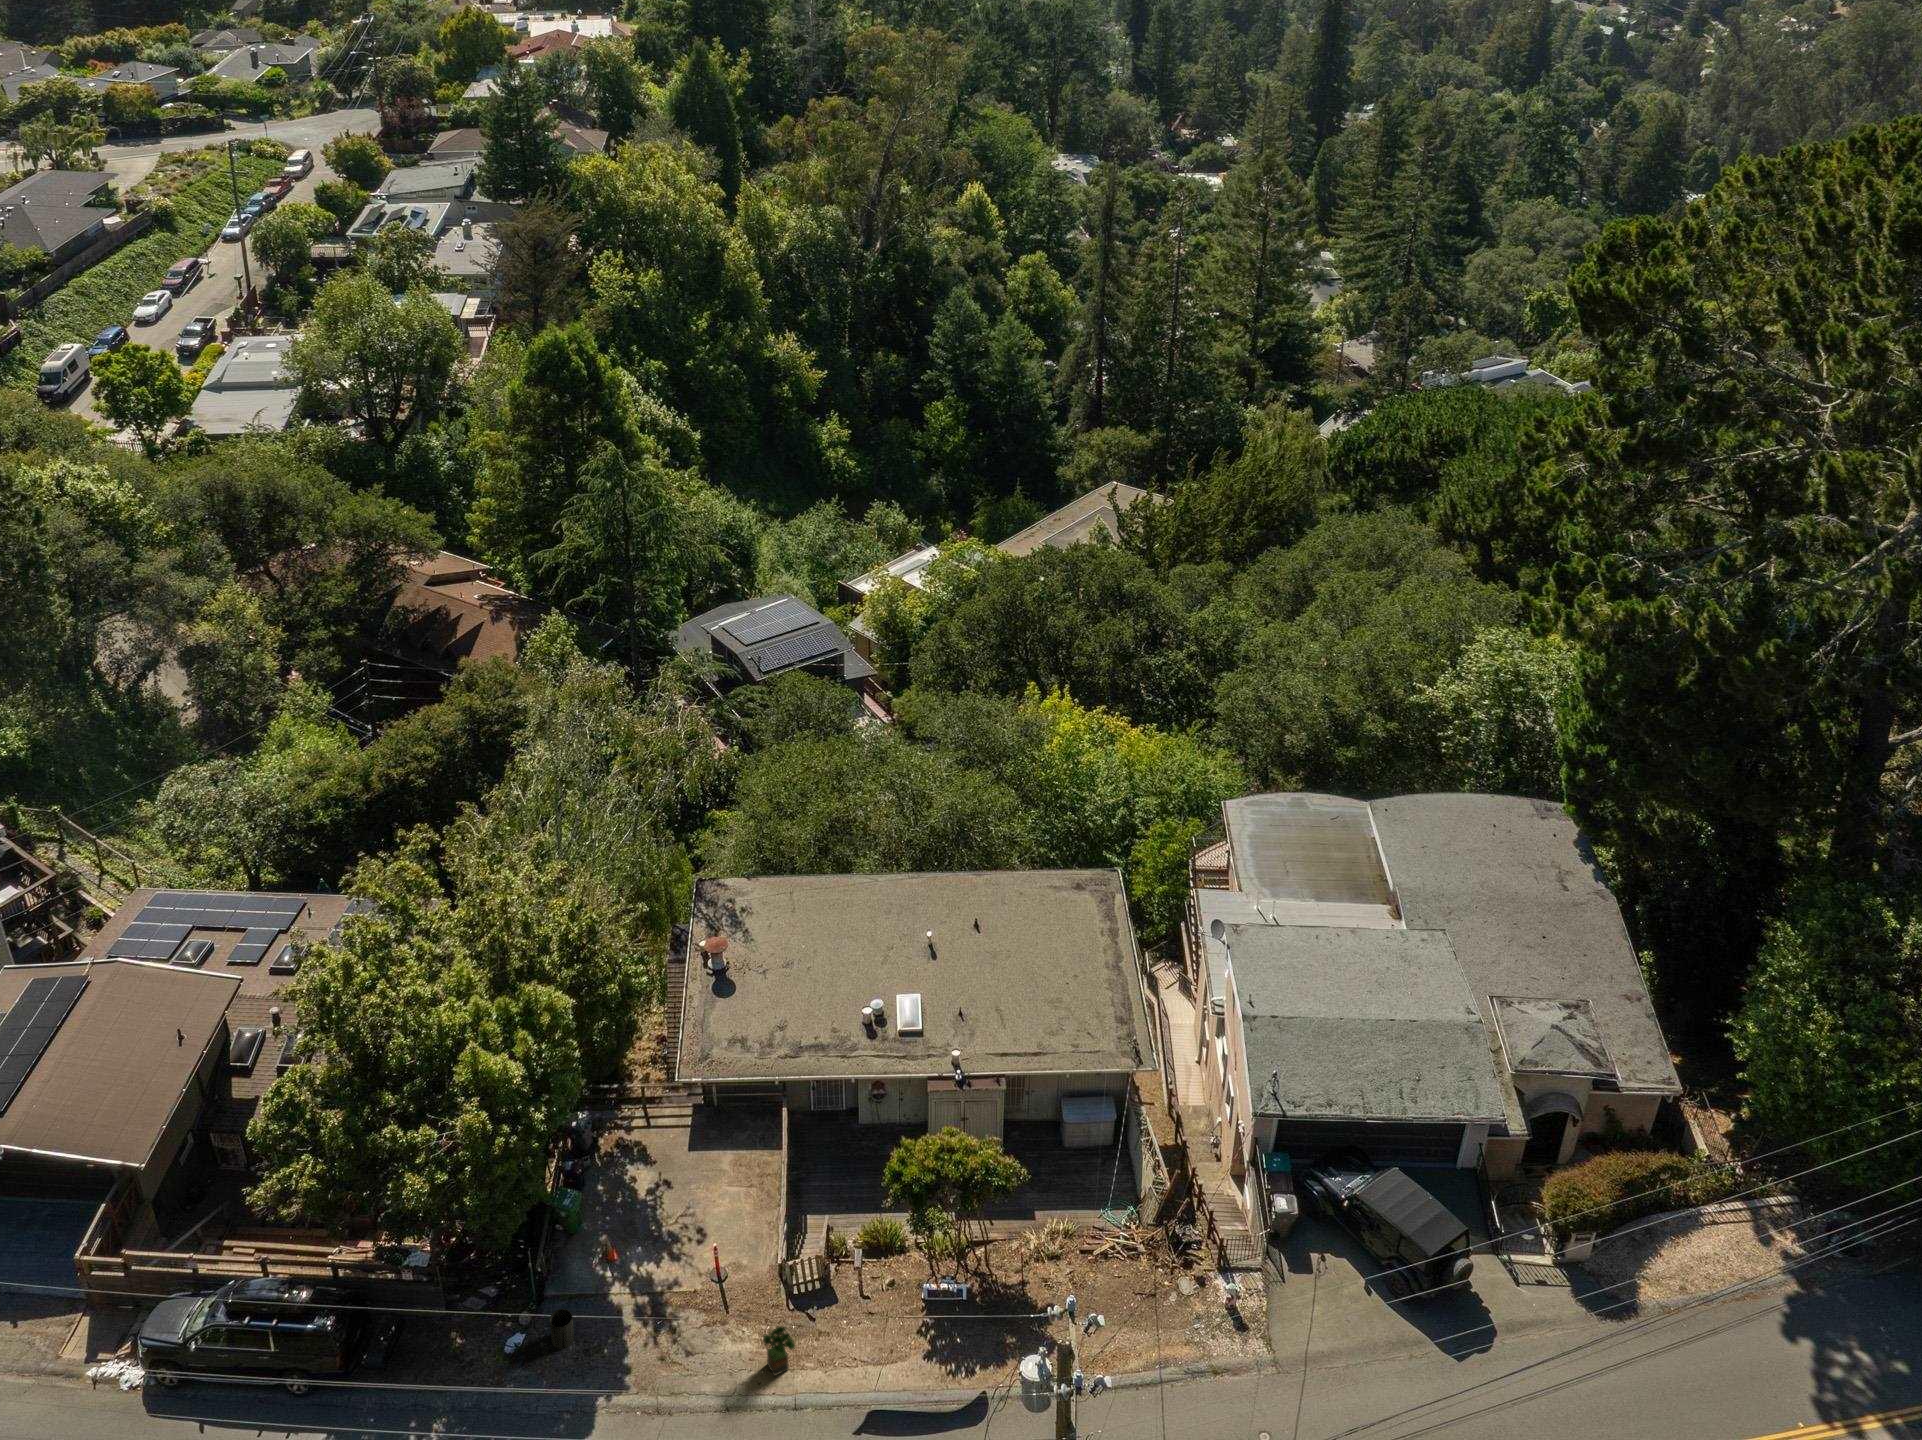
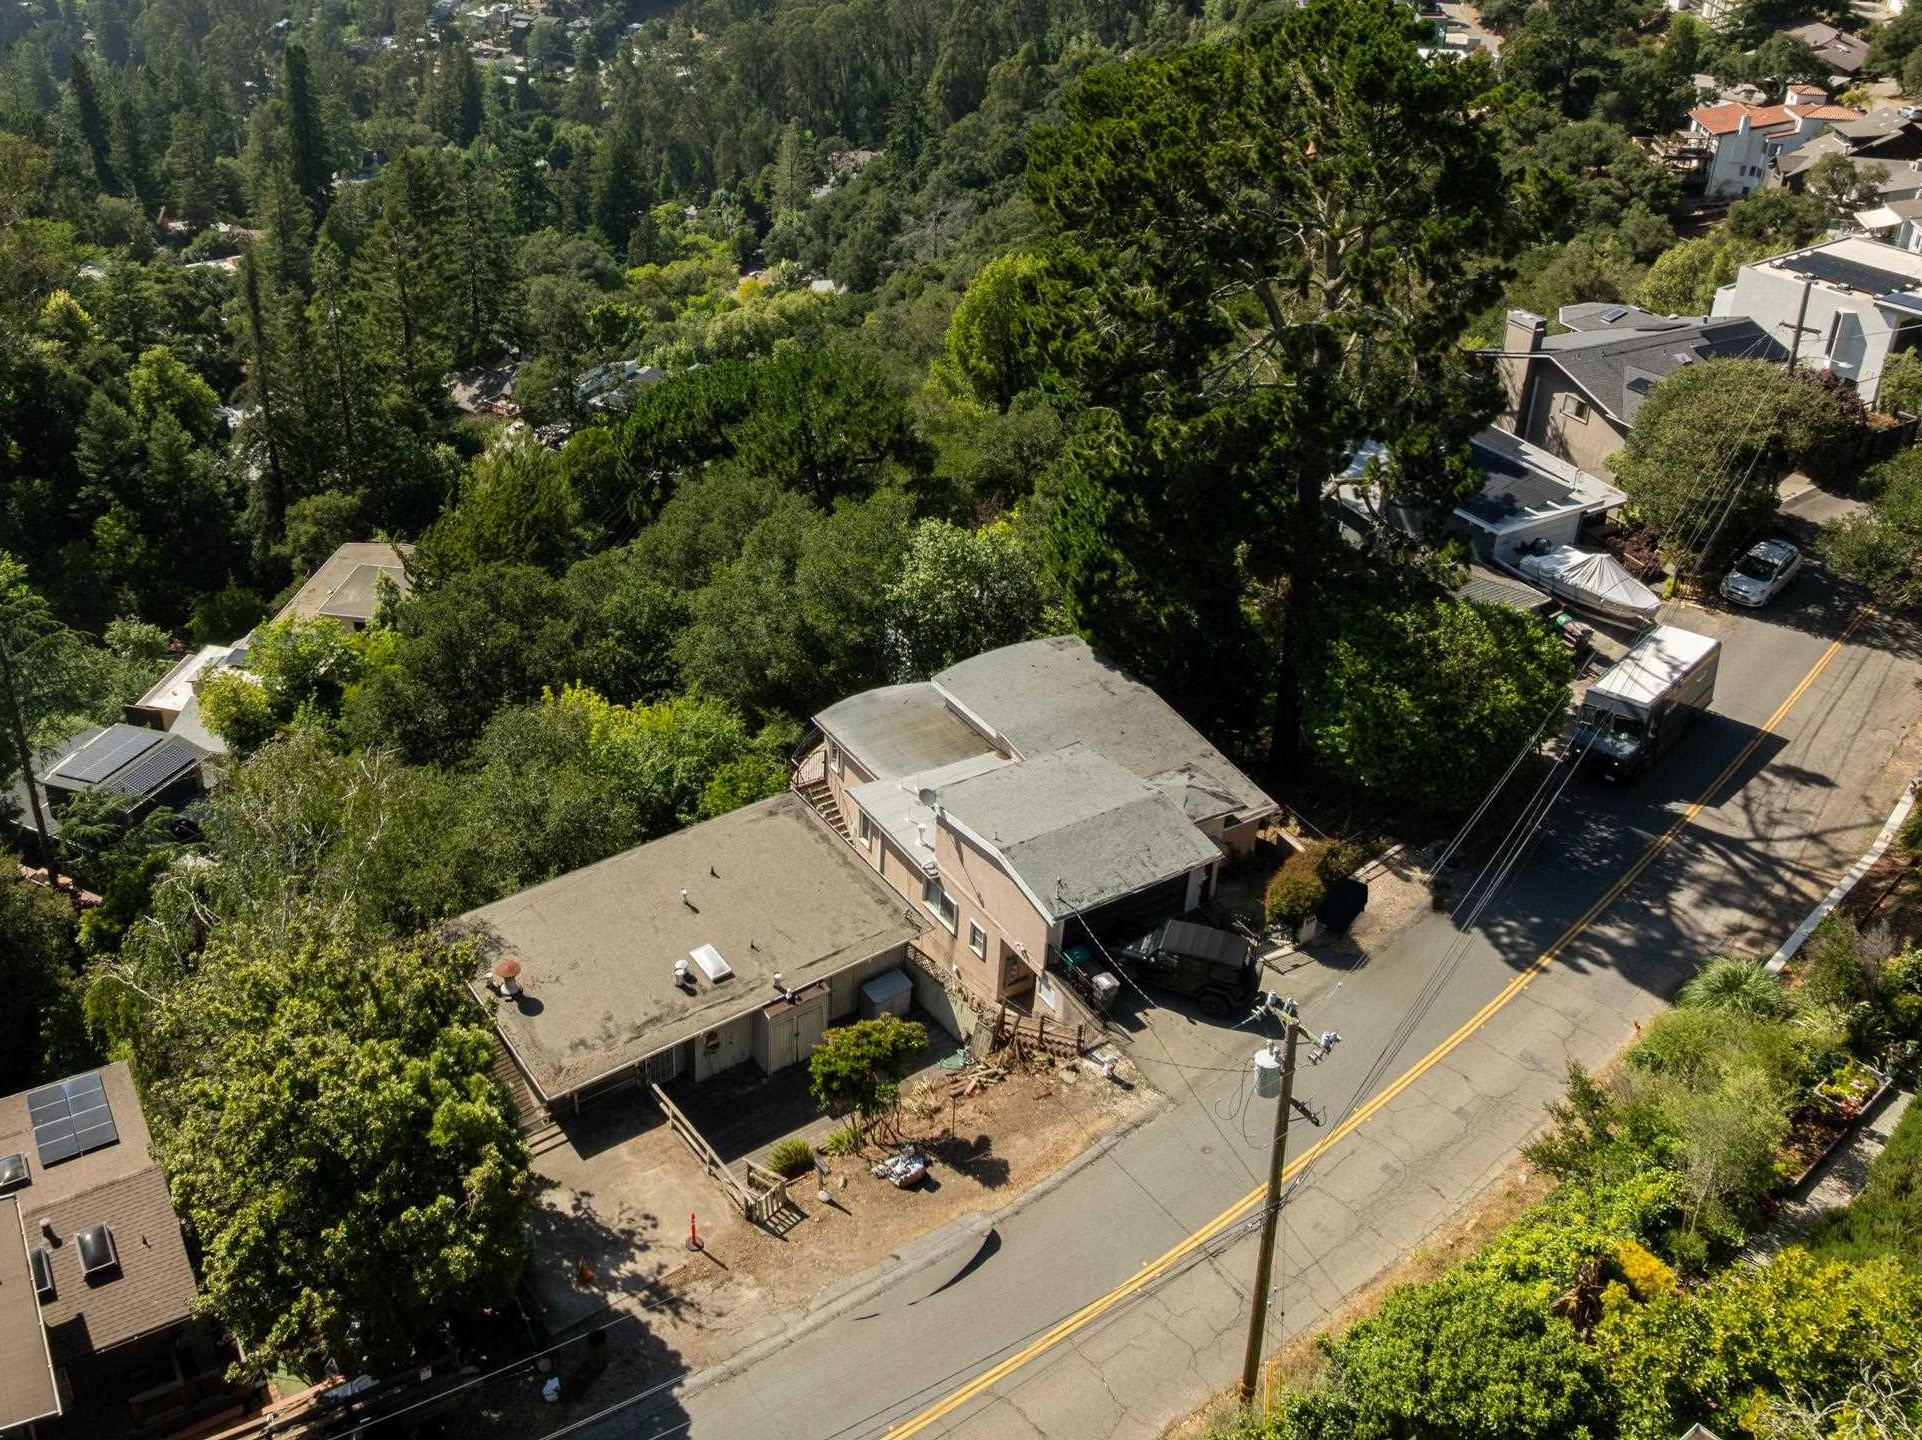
bench: none [1595,1202,1692,1280] -> present [1315,877,1368,941]
potted tree: present [763,1326,795,1376] -> present [1428,879,1452,913]

